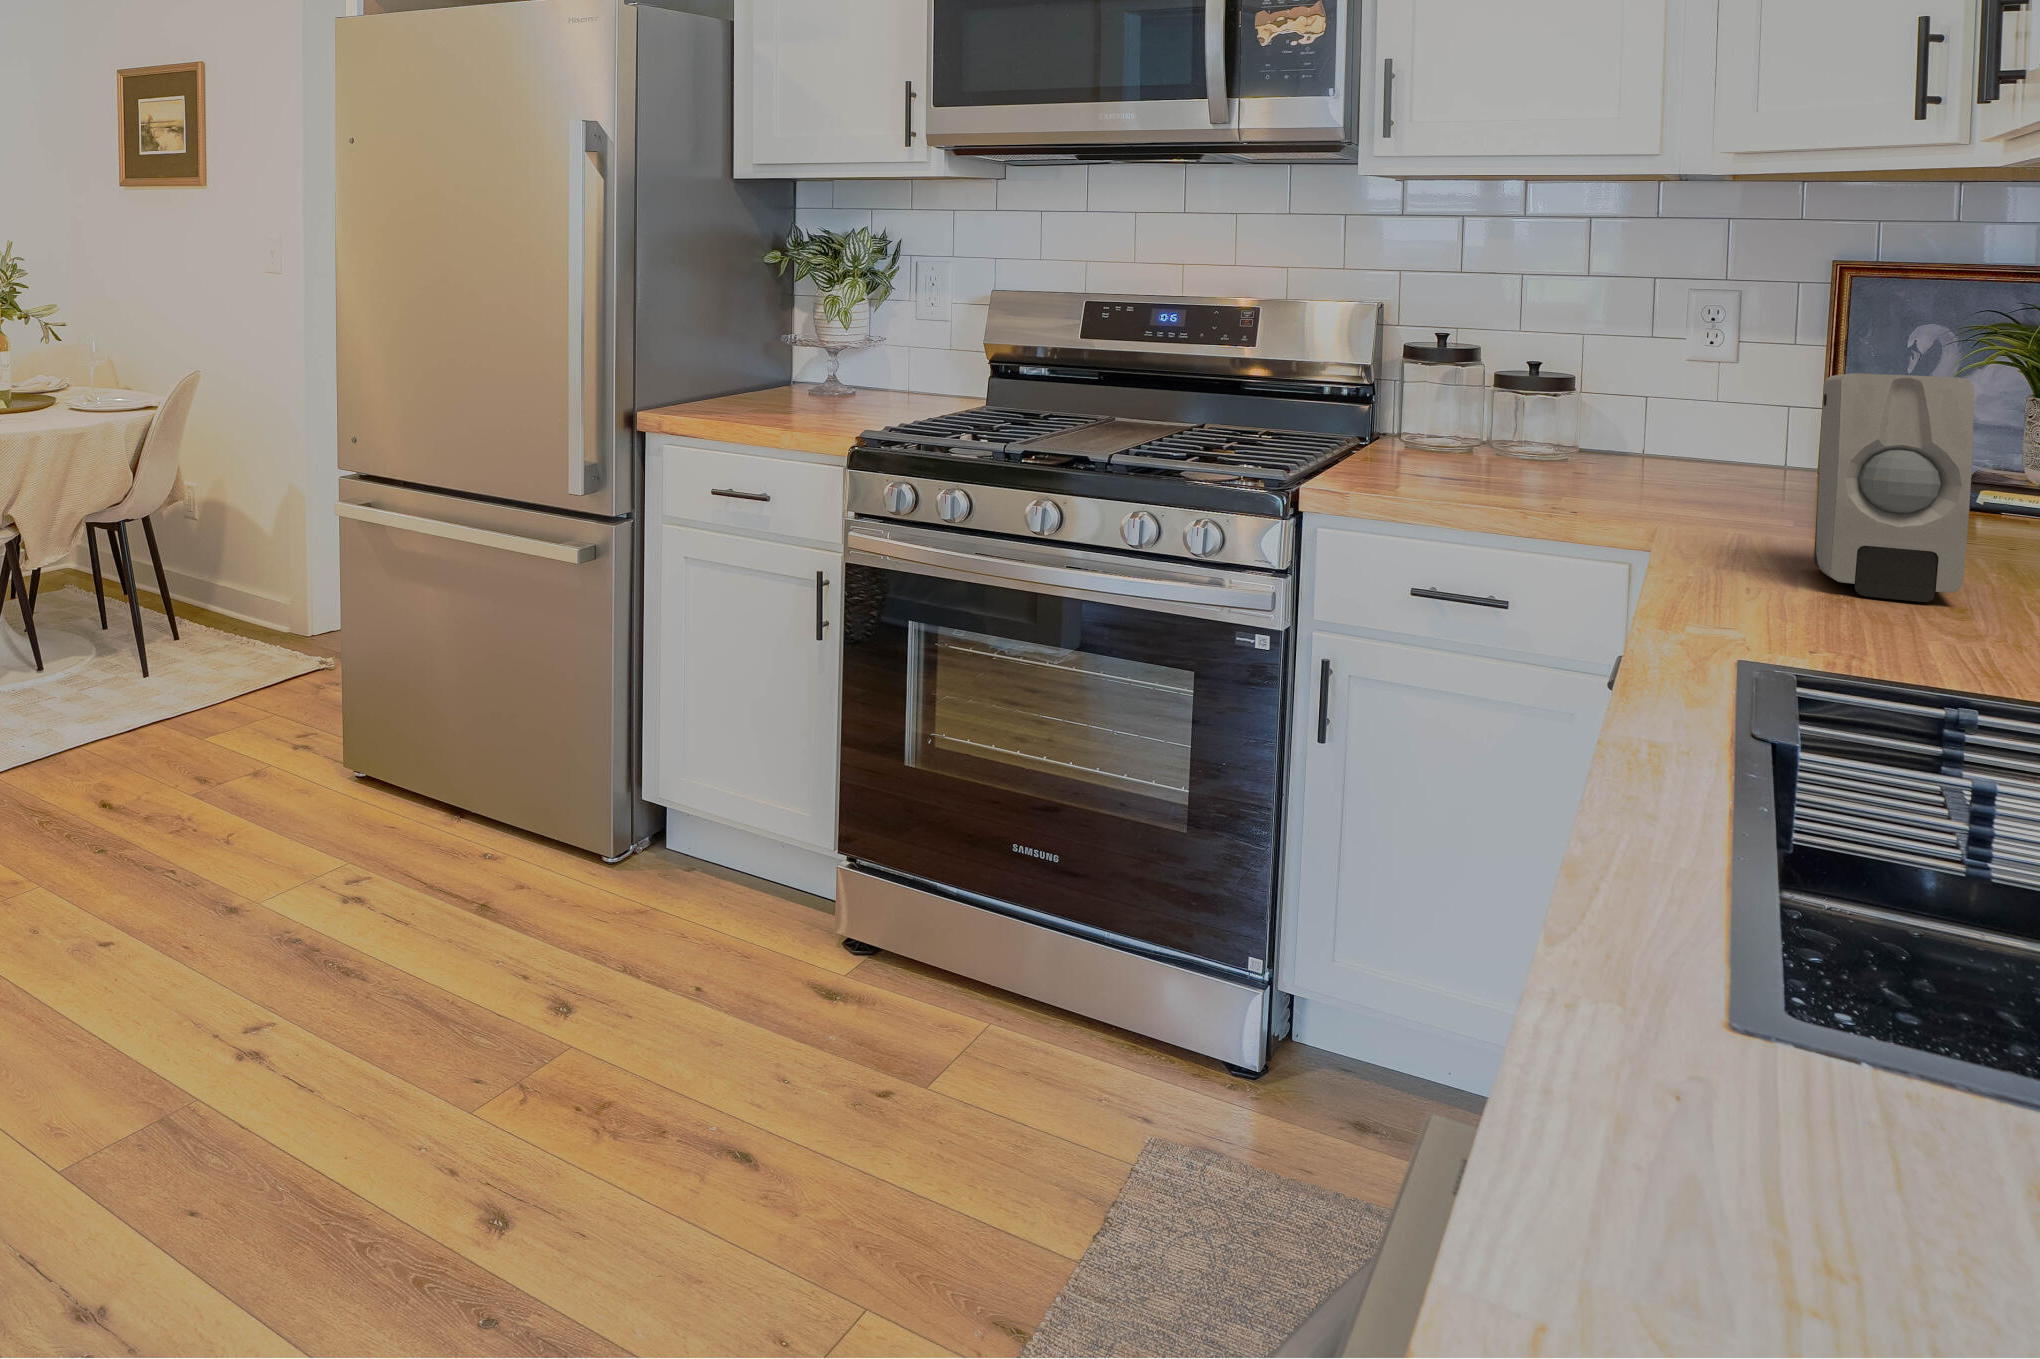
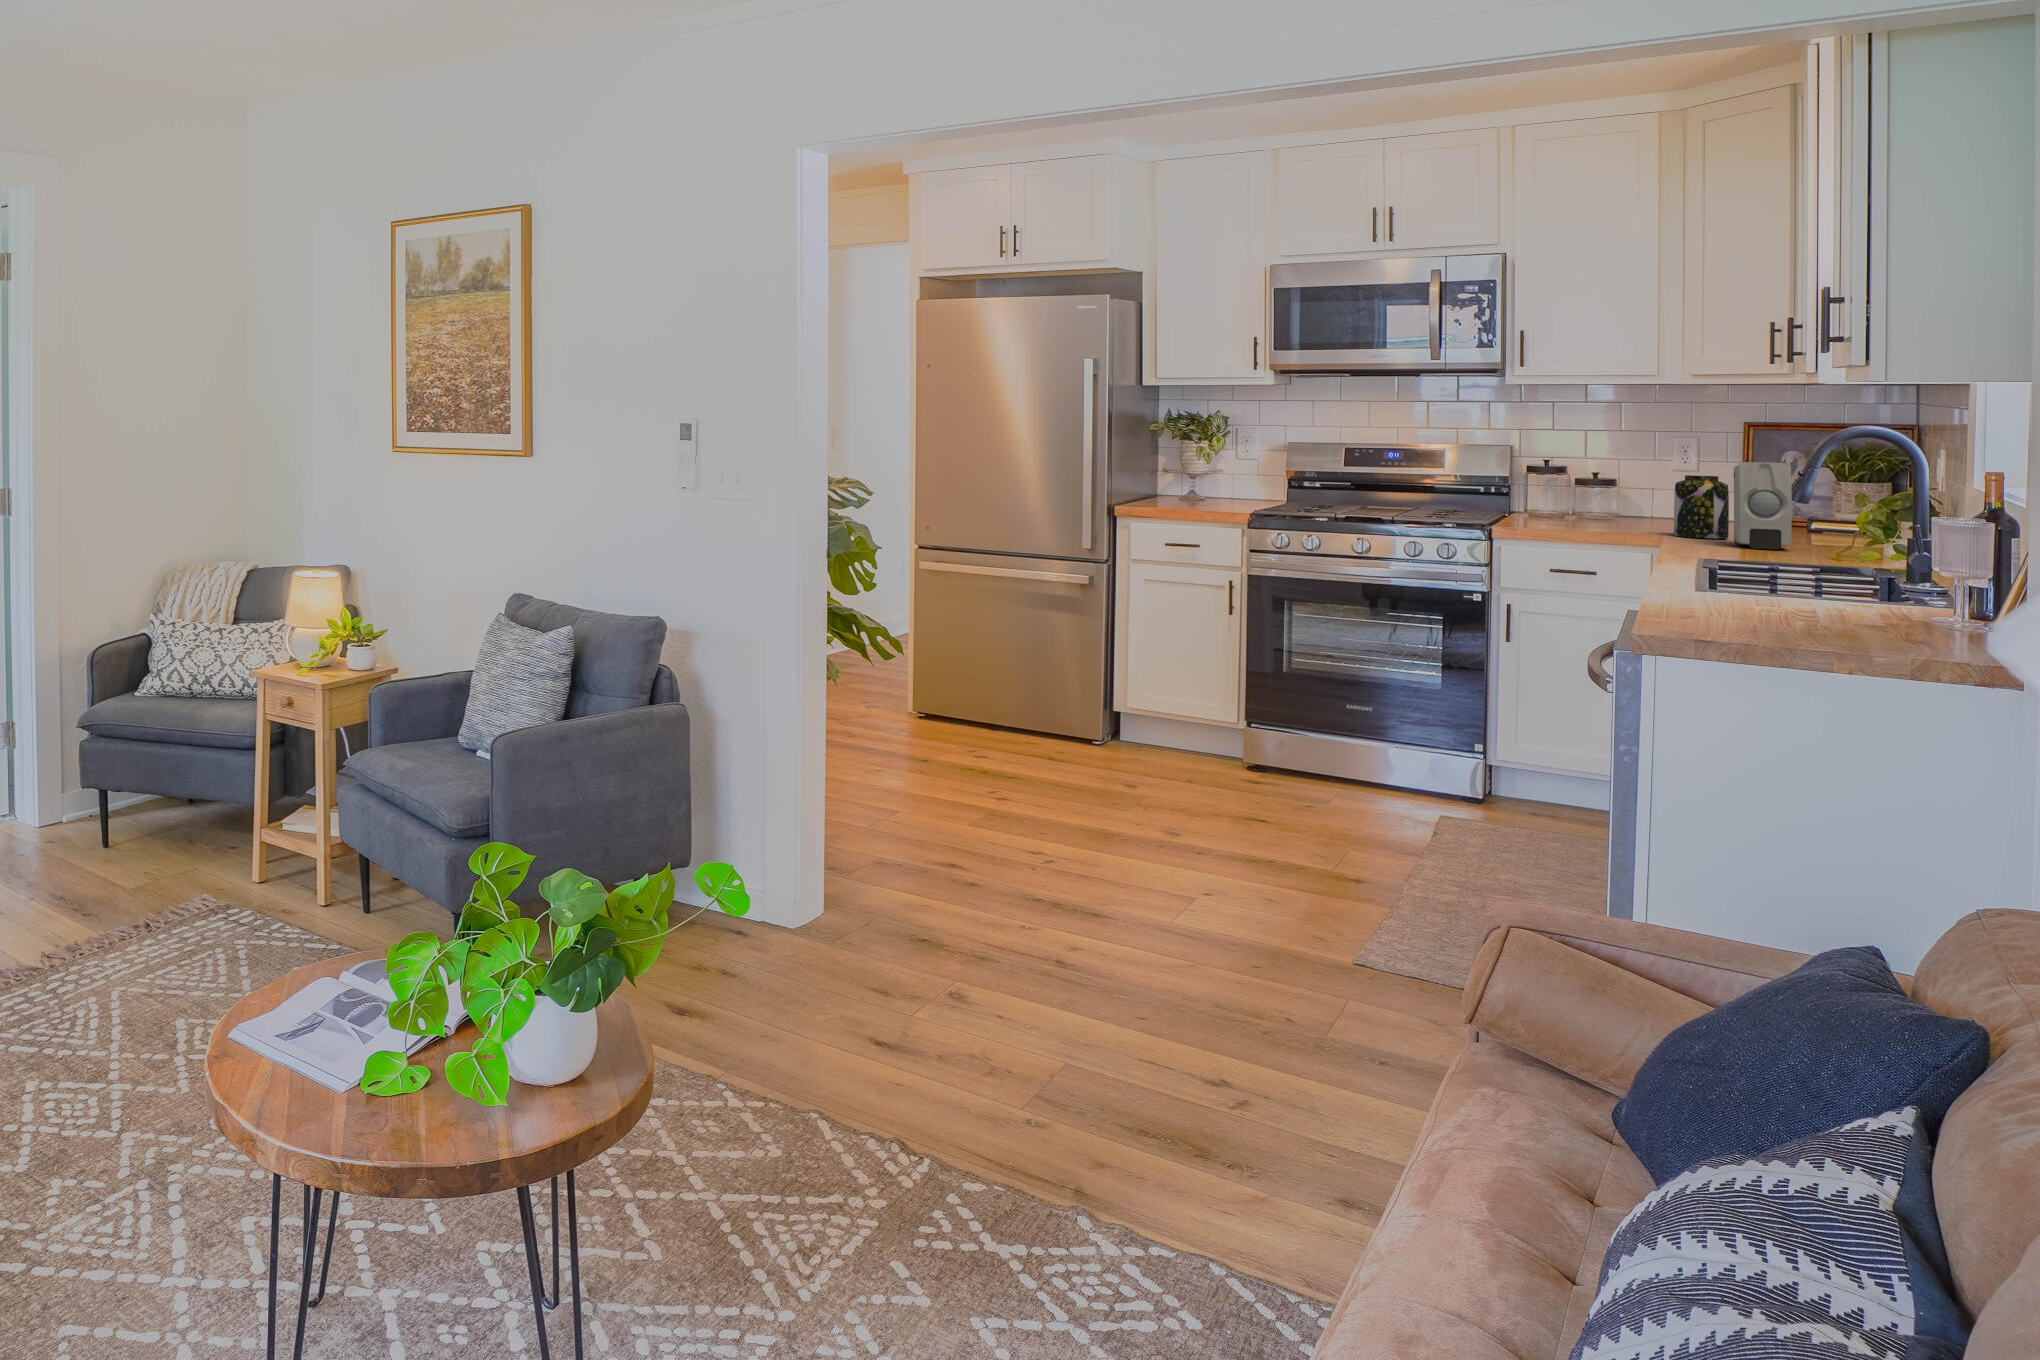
jar: none [1676,386,1804,540] -> present [1674,475,1729,539]

